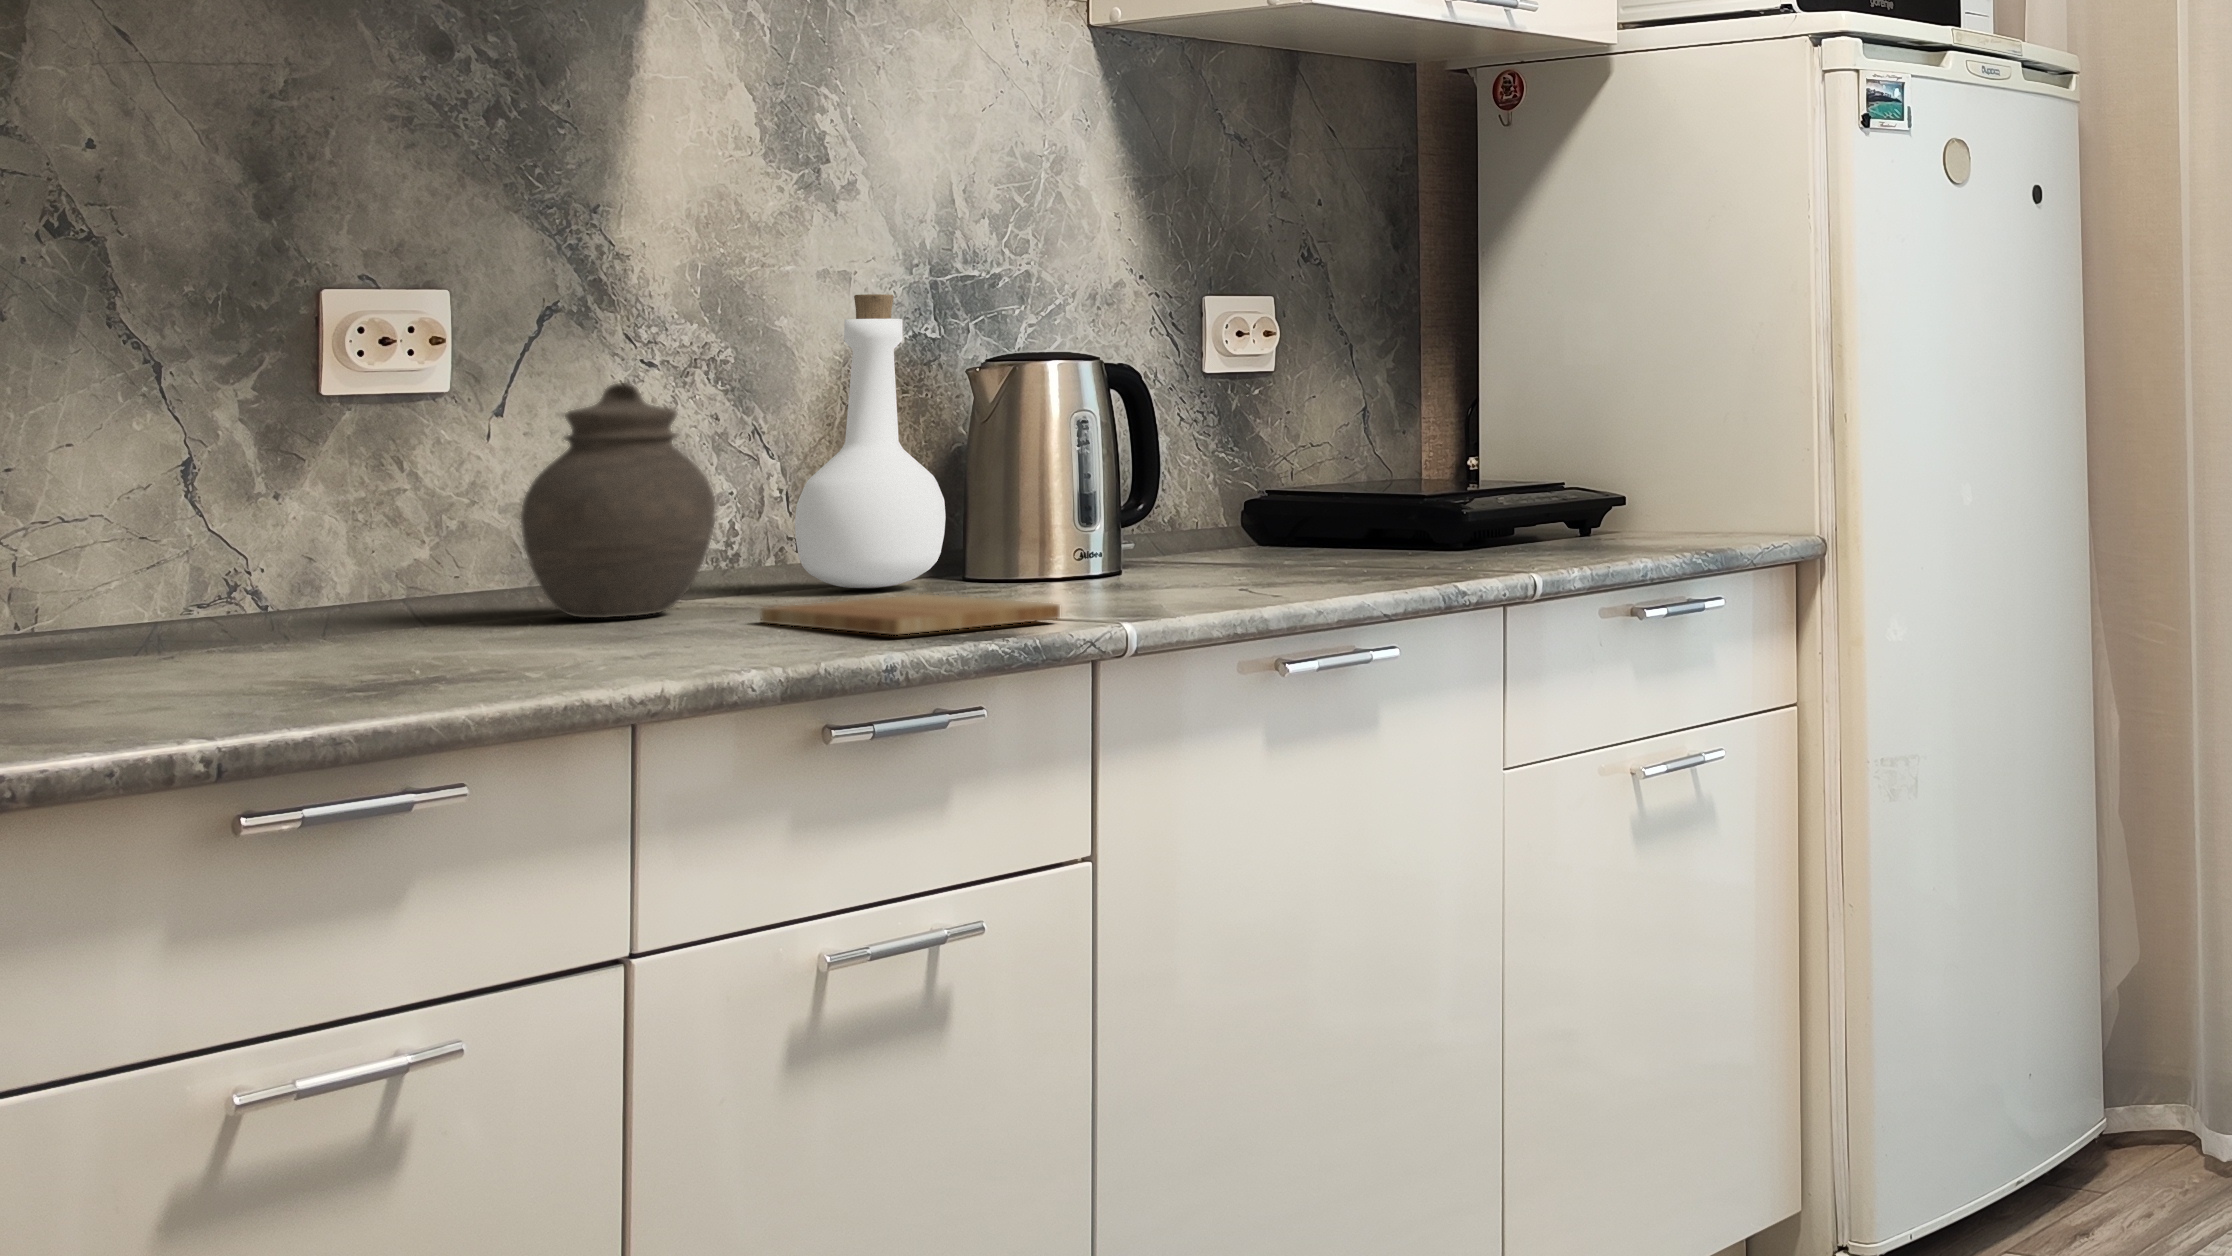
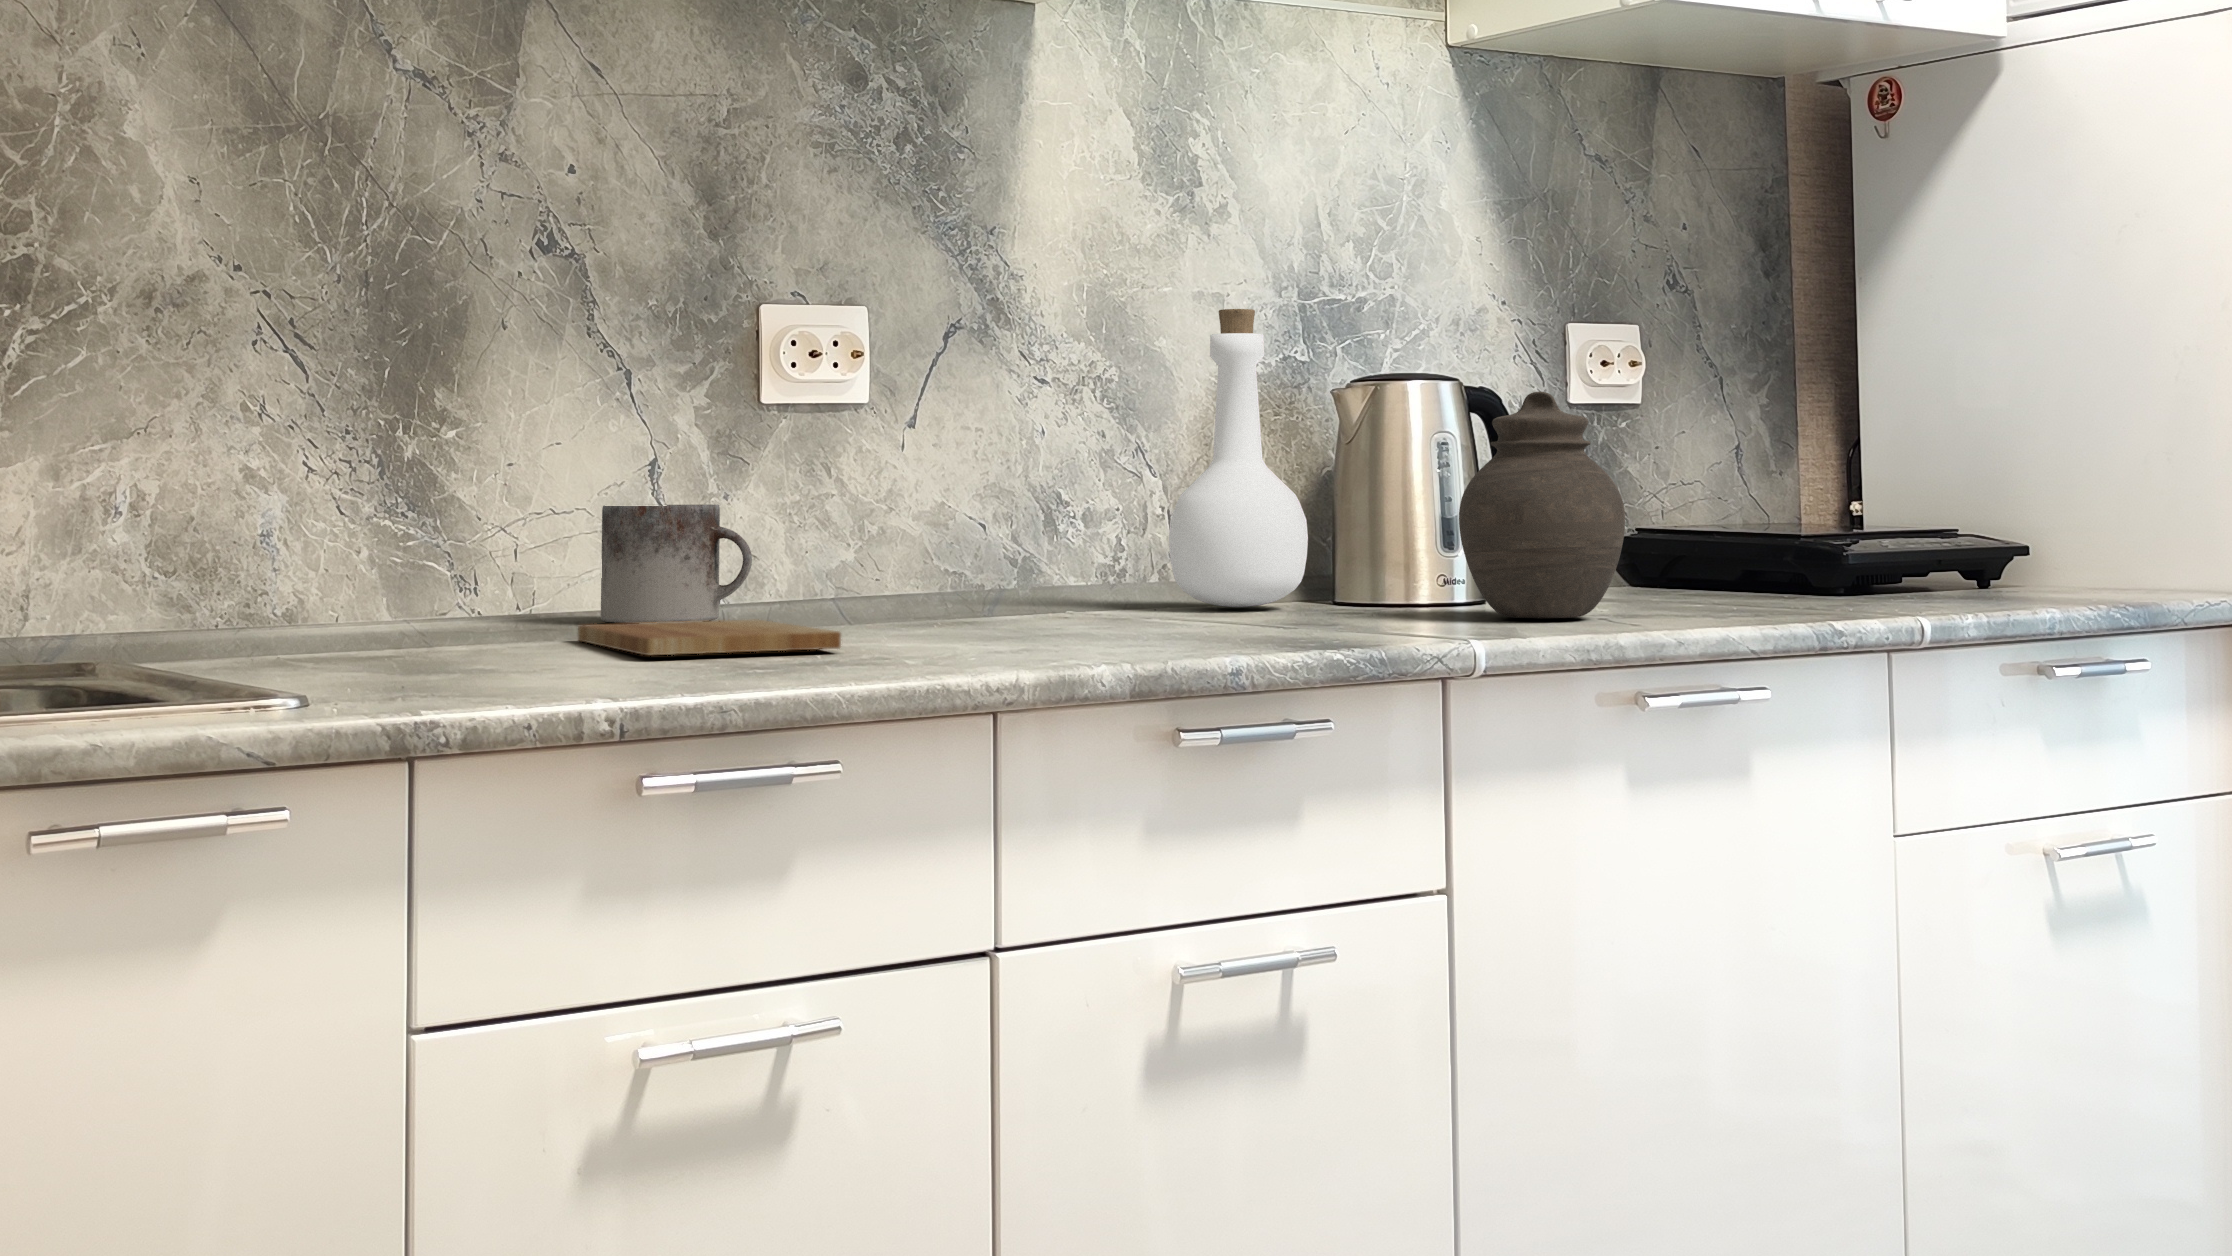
jar: present [521,383,716,618] -> present [1459,392,1625,618]
mug: none [113,508,312,642] -> present [601,505,752,623]
cutting board: present [761,594,1060,635] -> present [578,620,841,655]

